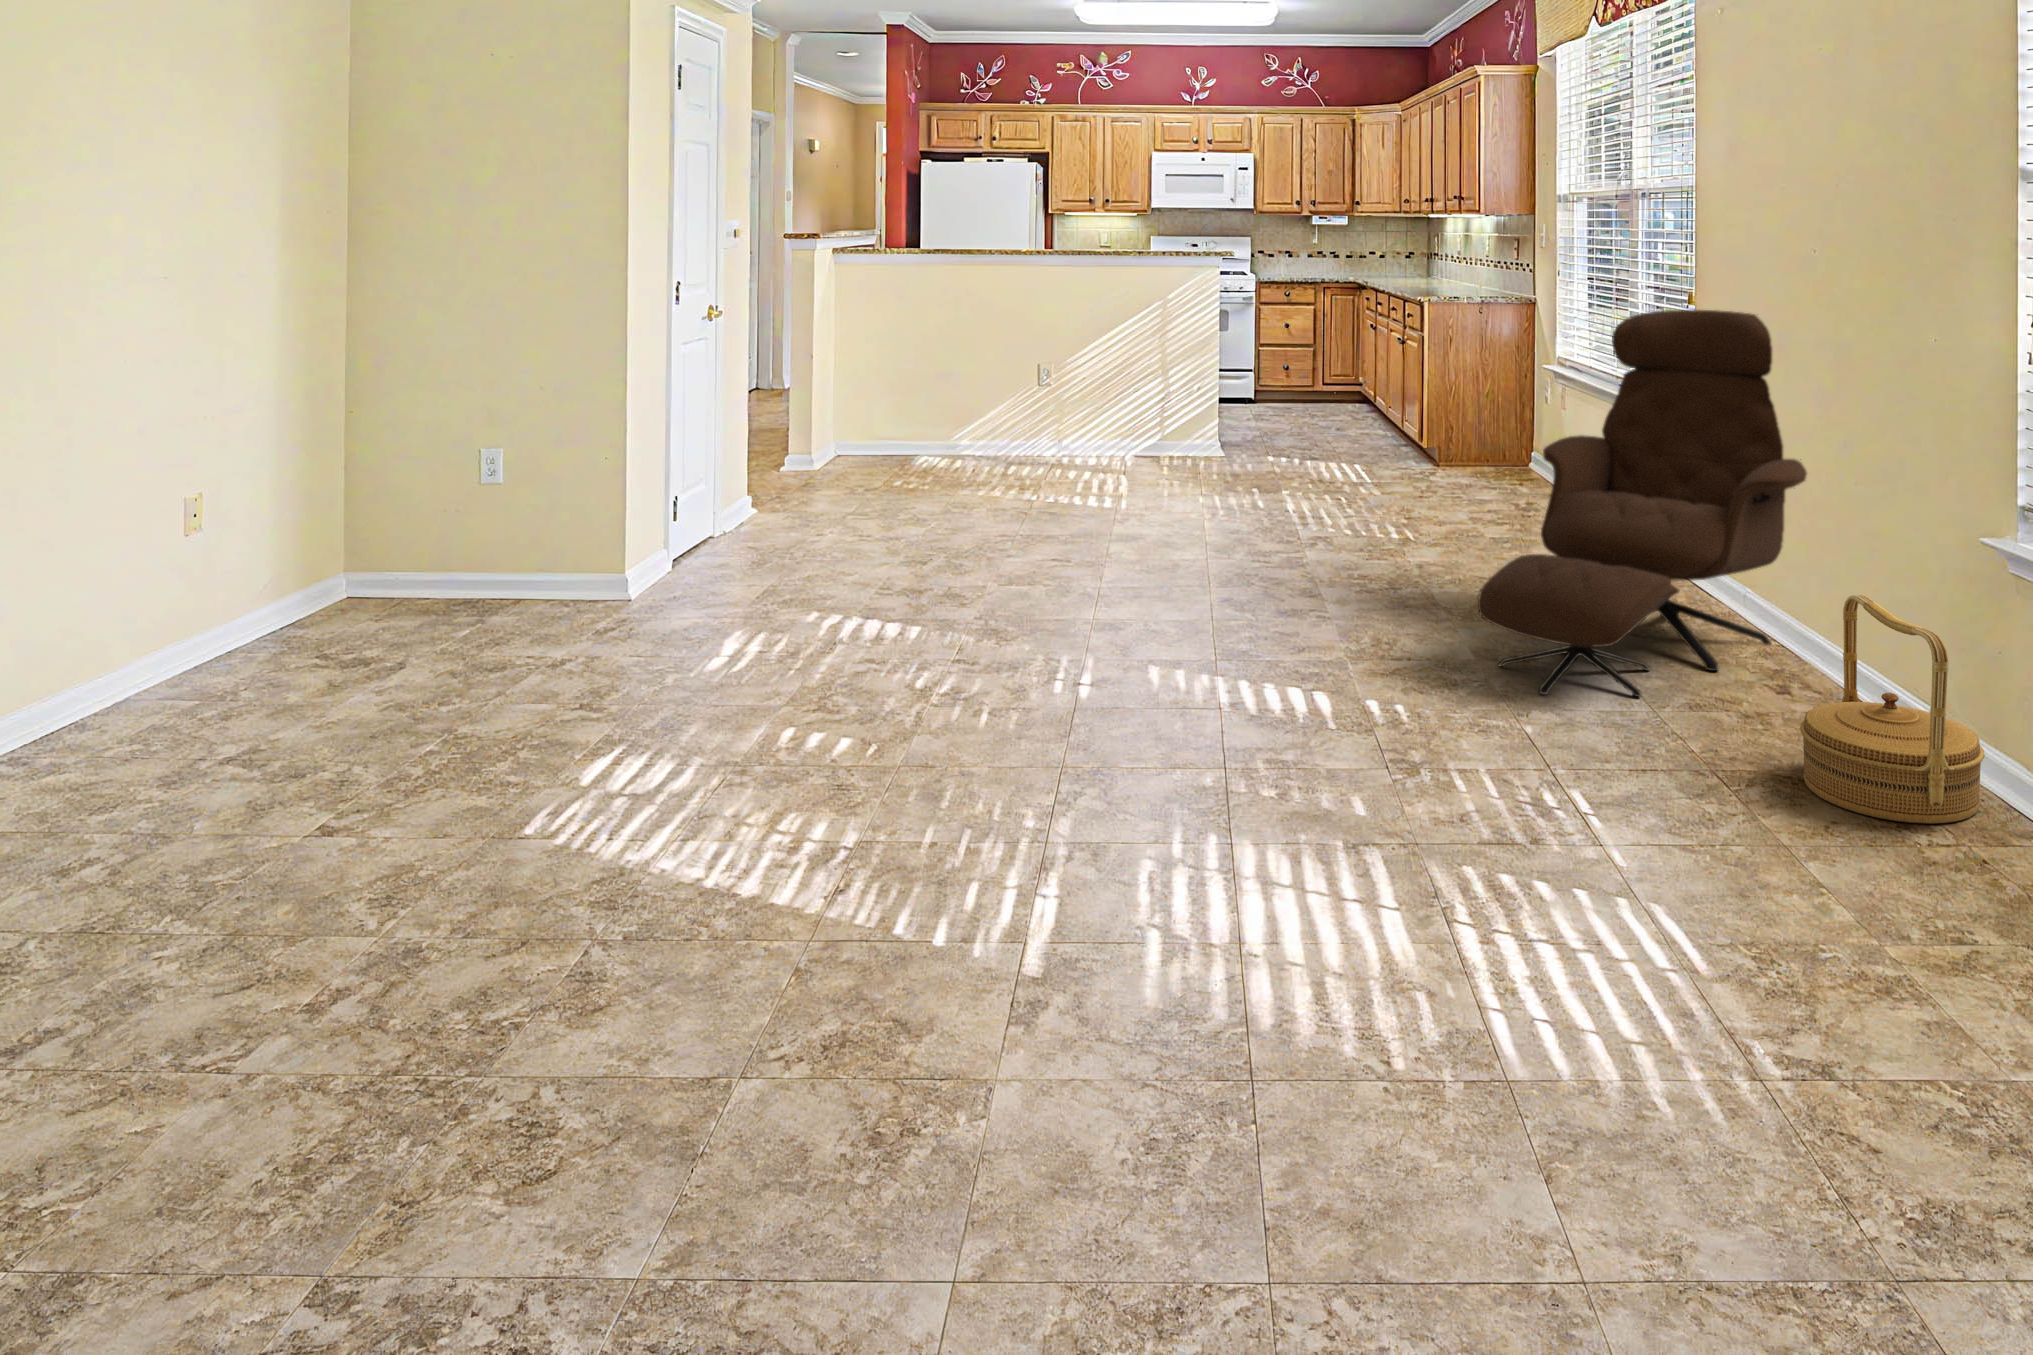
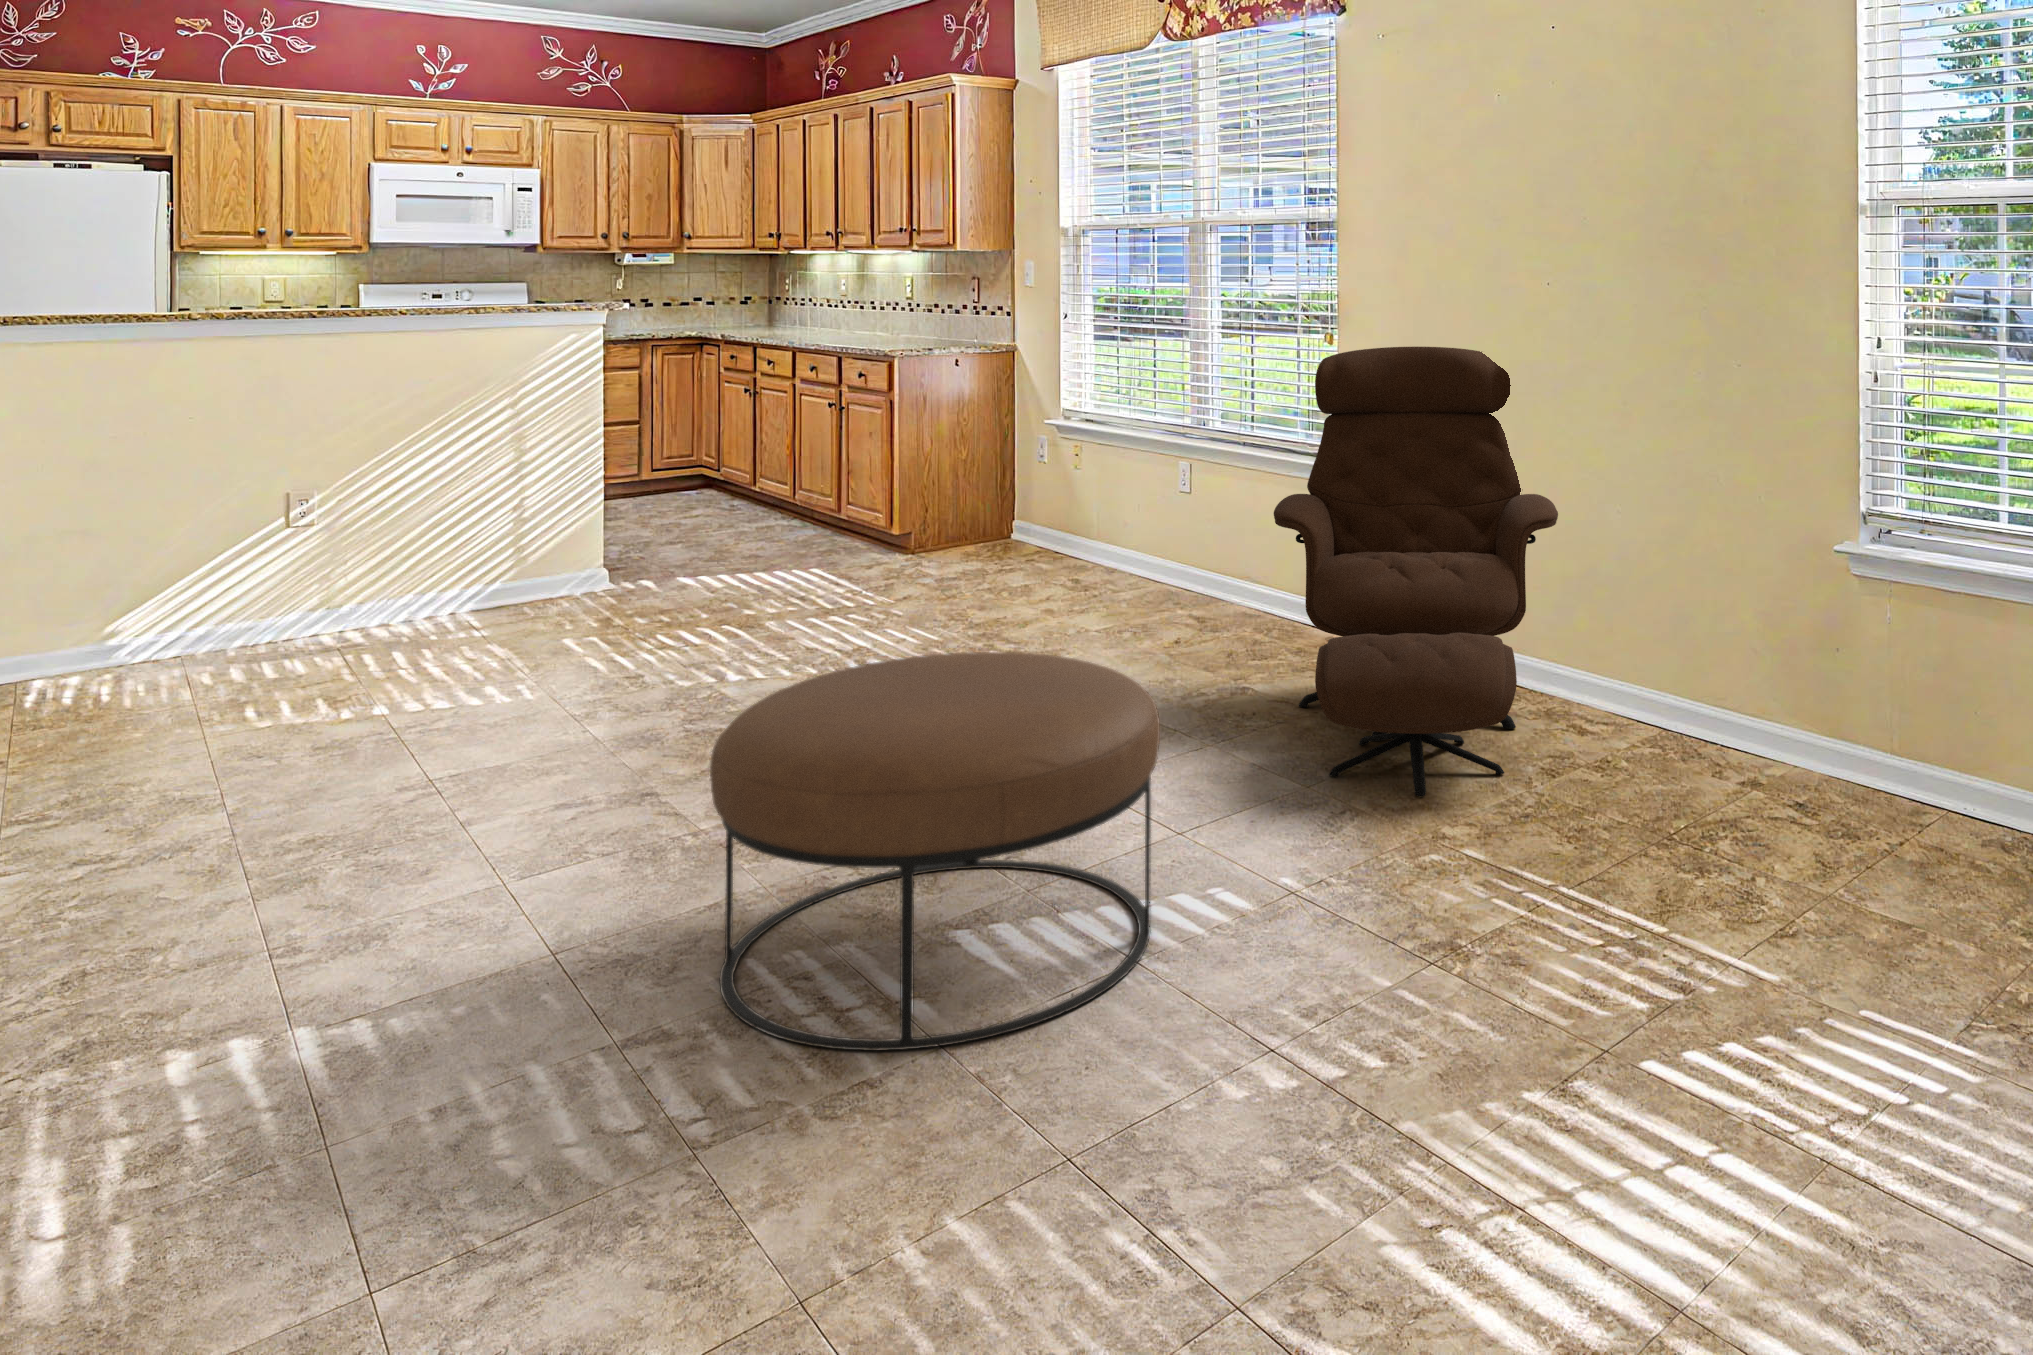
ottoman: none [962,501,1253,738] -> present [710,652,1160,1051]
woven basket: present [1800,595,1985,824] -> none [1733,619,1903,837]

